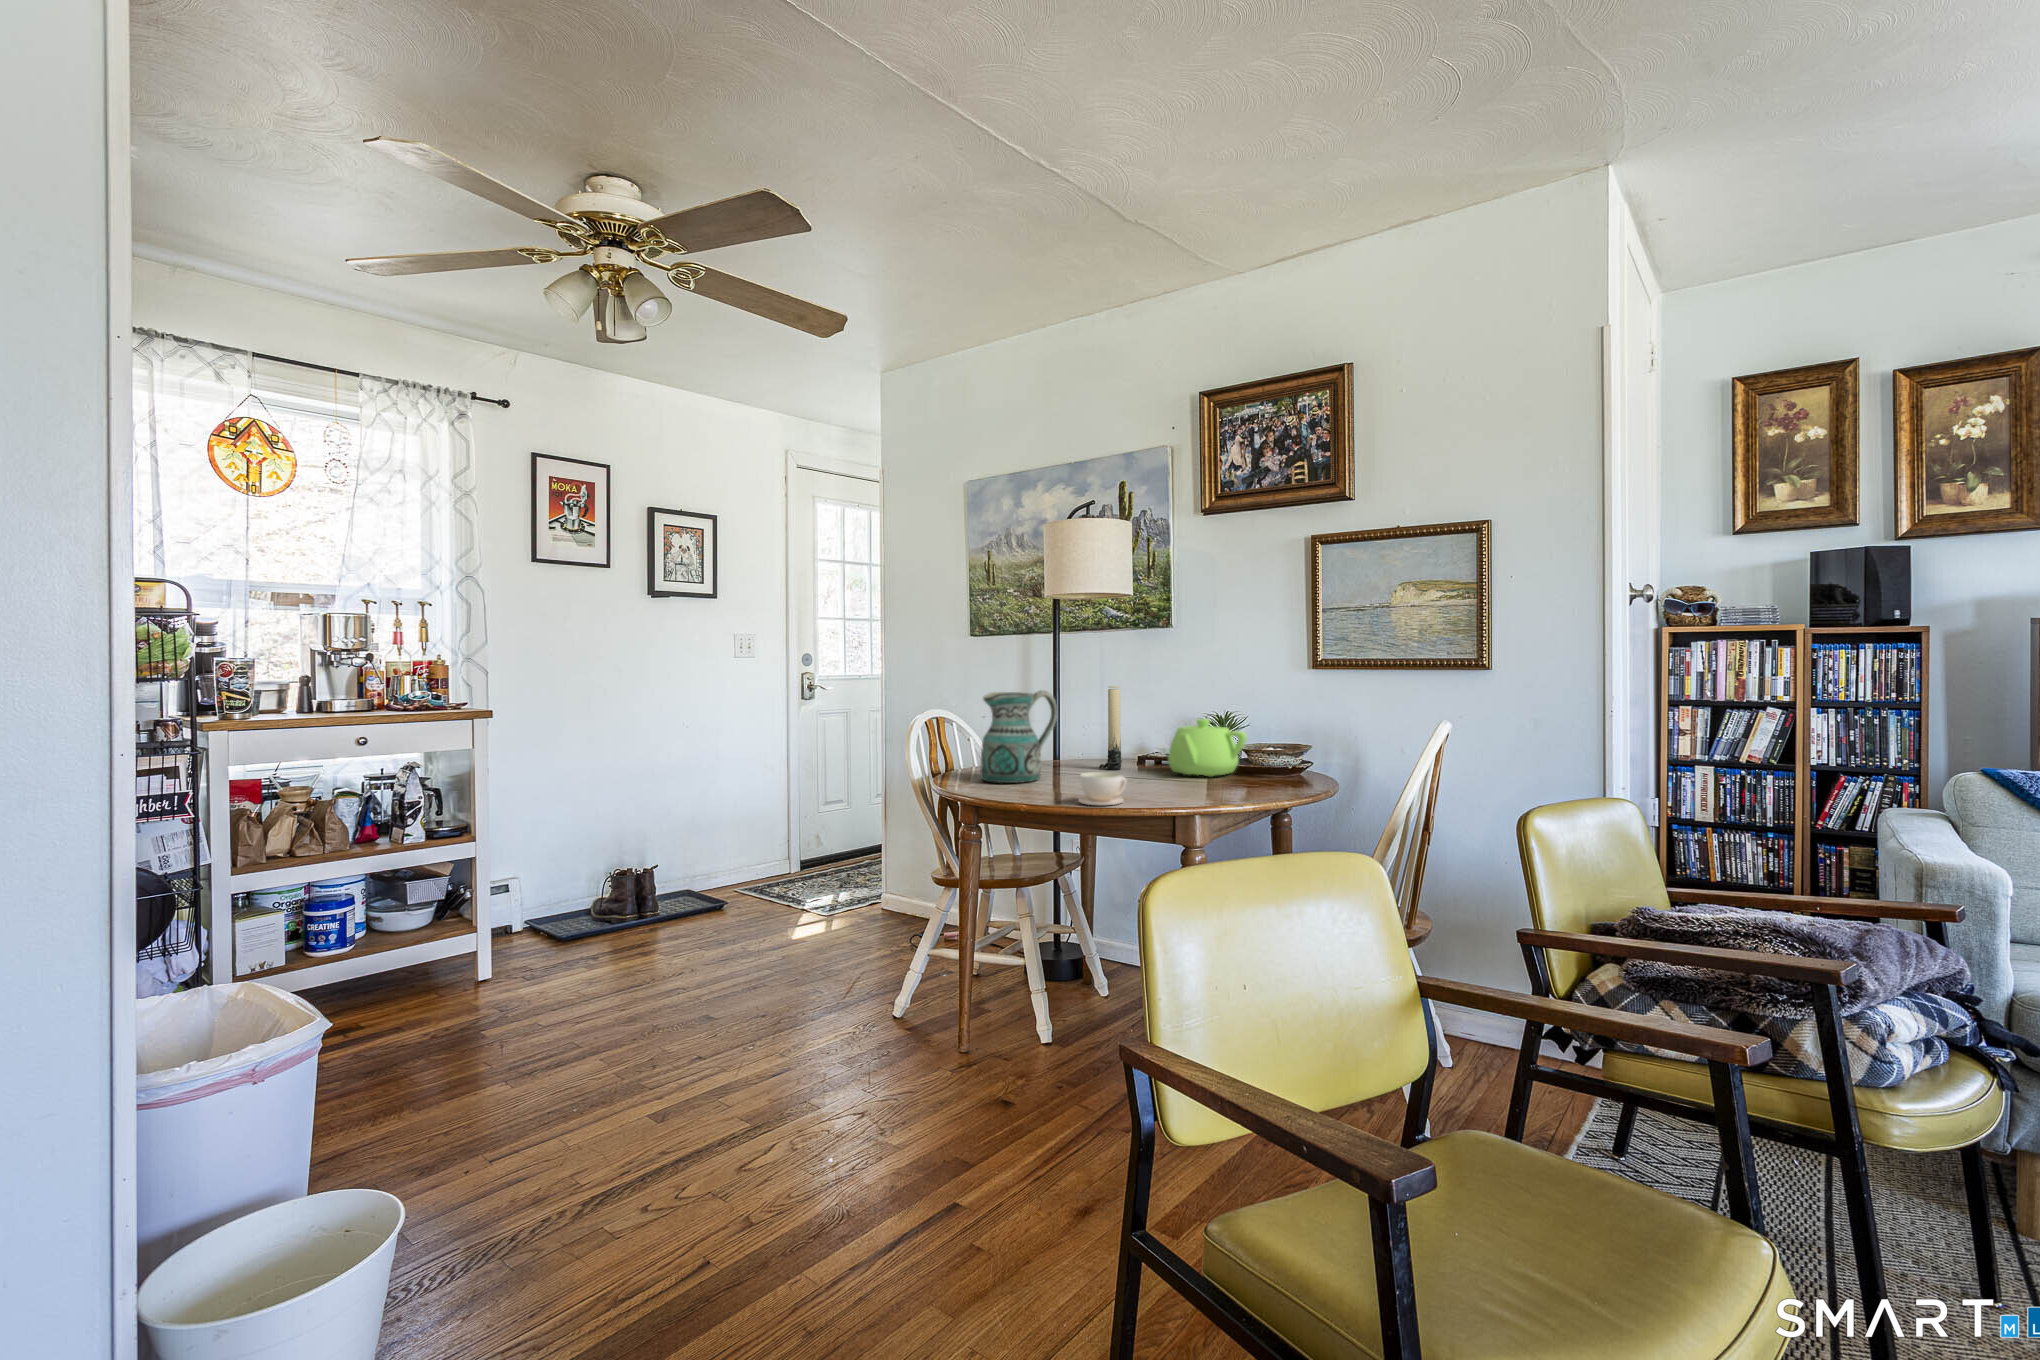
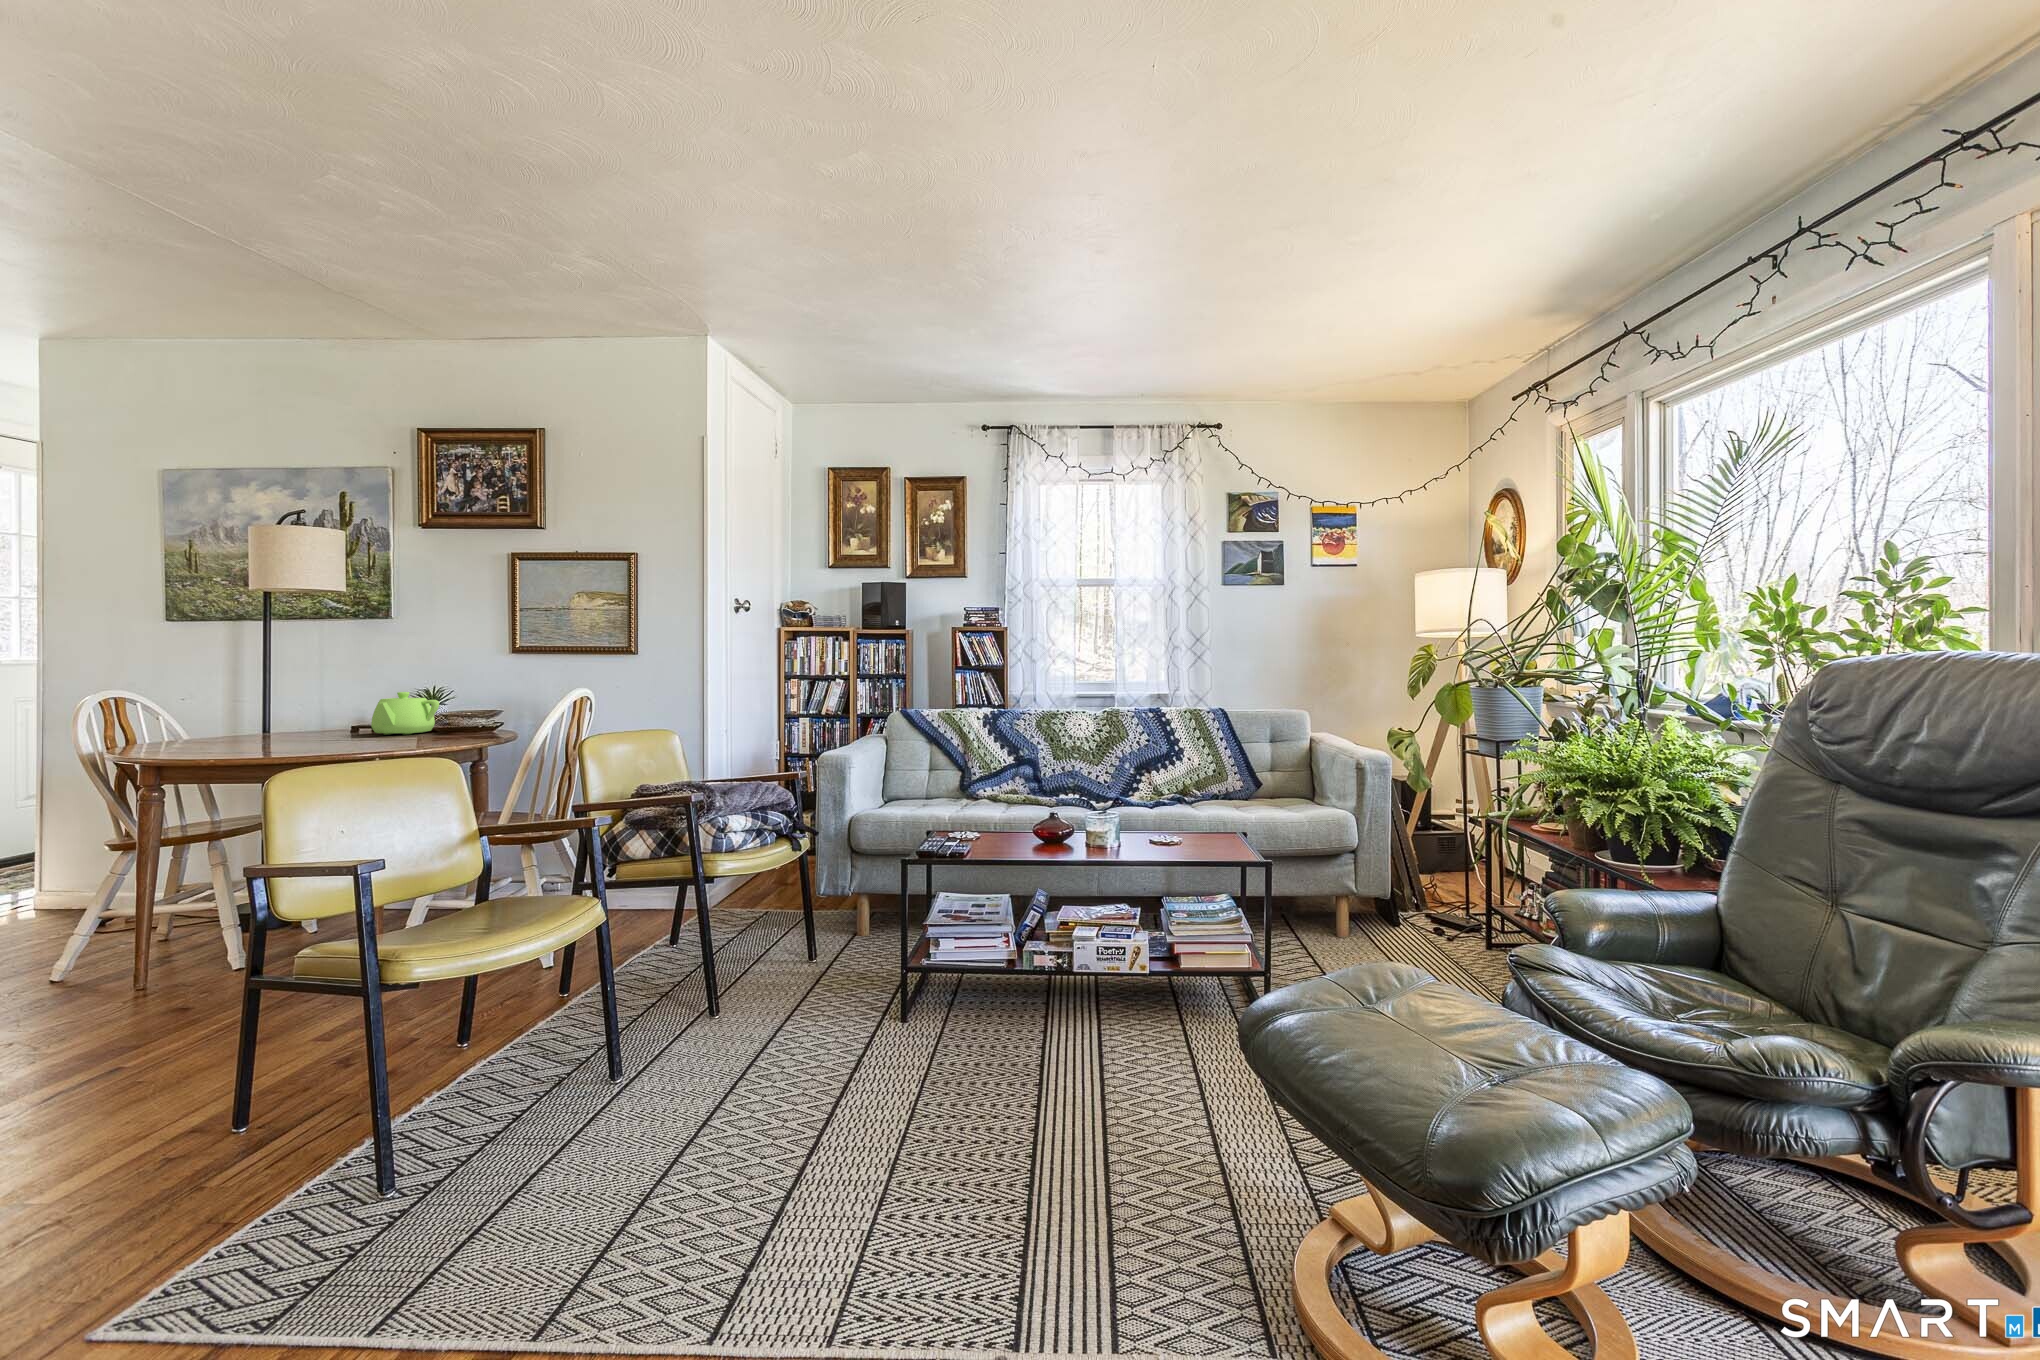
candle: present [1099,686,1122,770] -> none [308,668,330,736]
ceramic pitcher: present [980,691,1057,783] -> none [178,672,262,748]
coffee cup: present [1078,772,1126,805] -> none [275,729,321,752]

